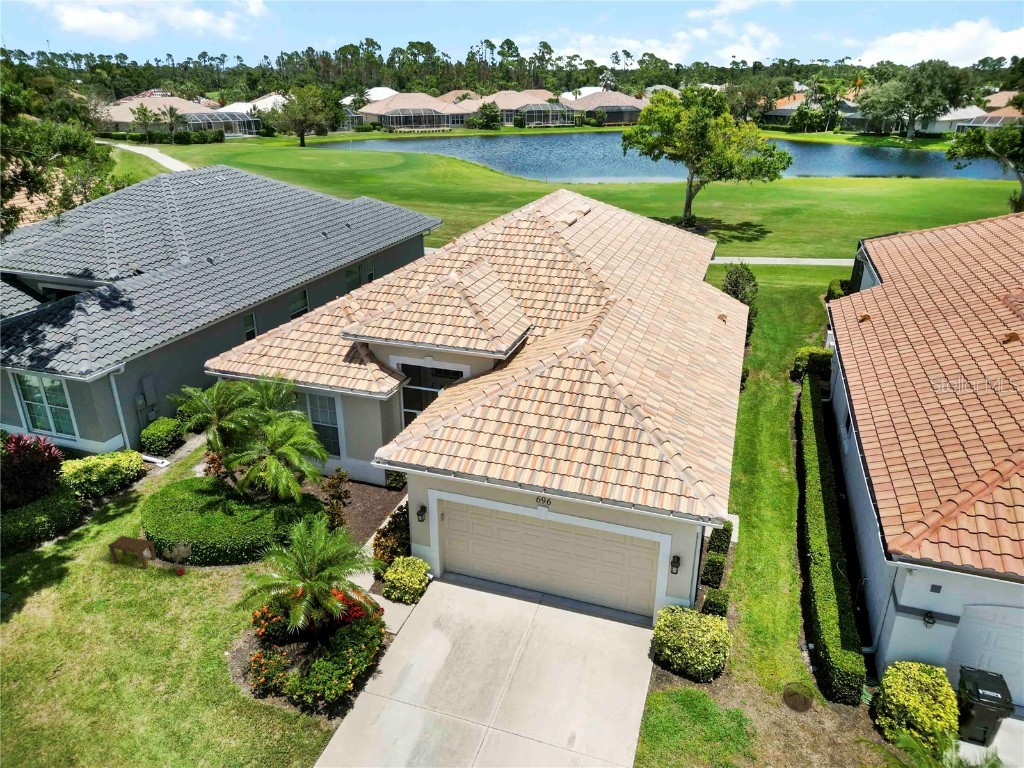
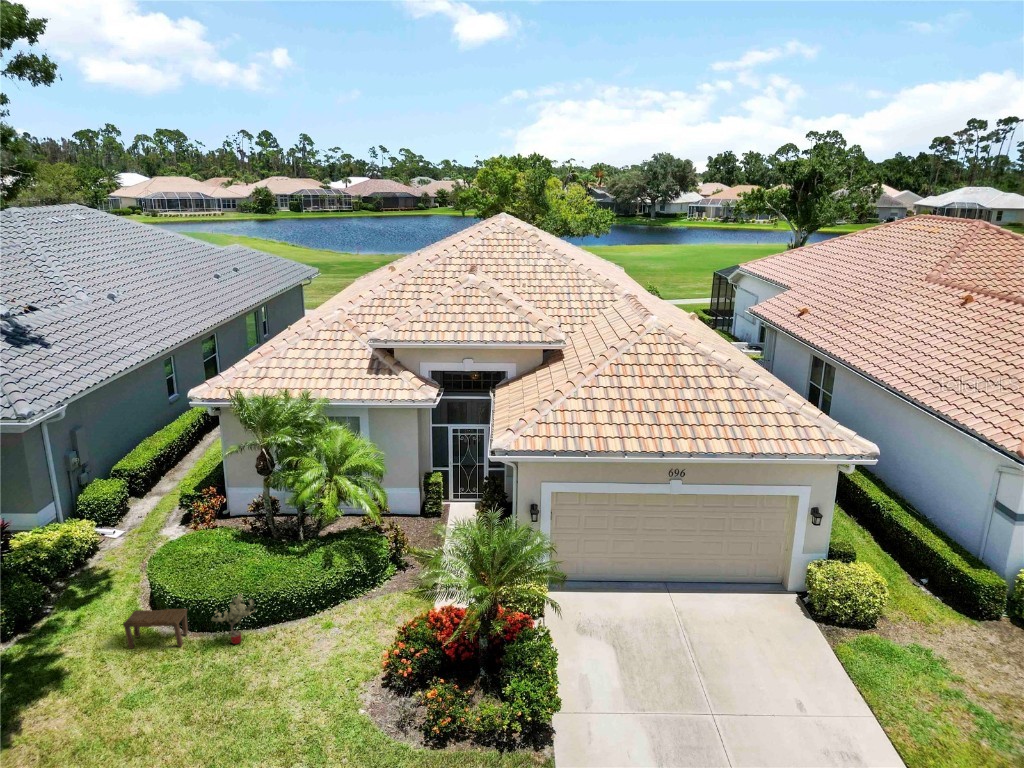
basket: present [783,682,814,712] -> none [945,605,978,630]

